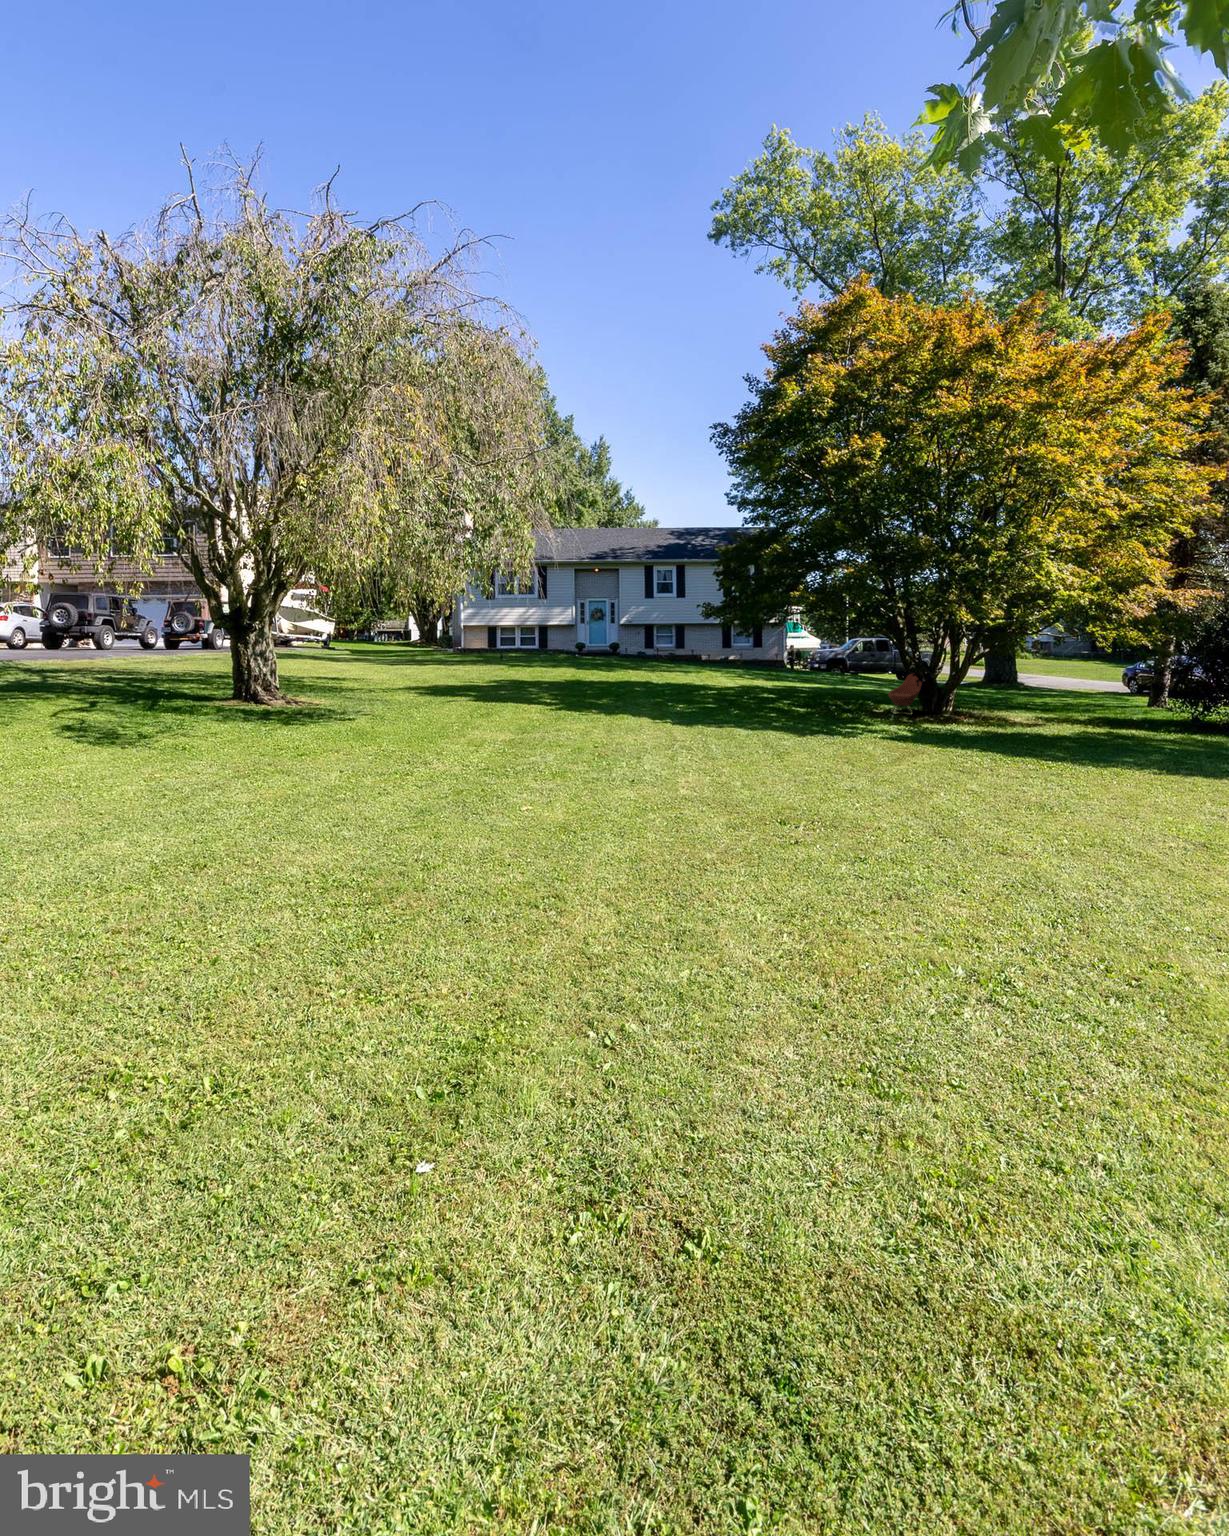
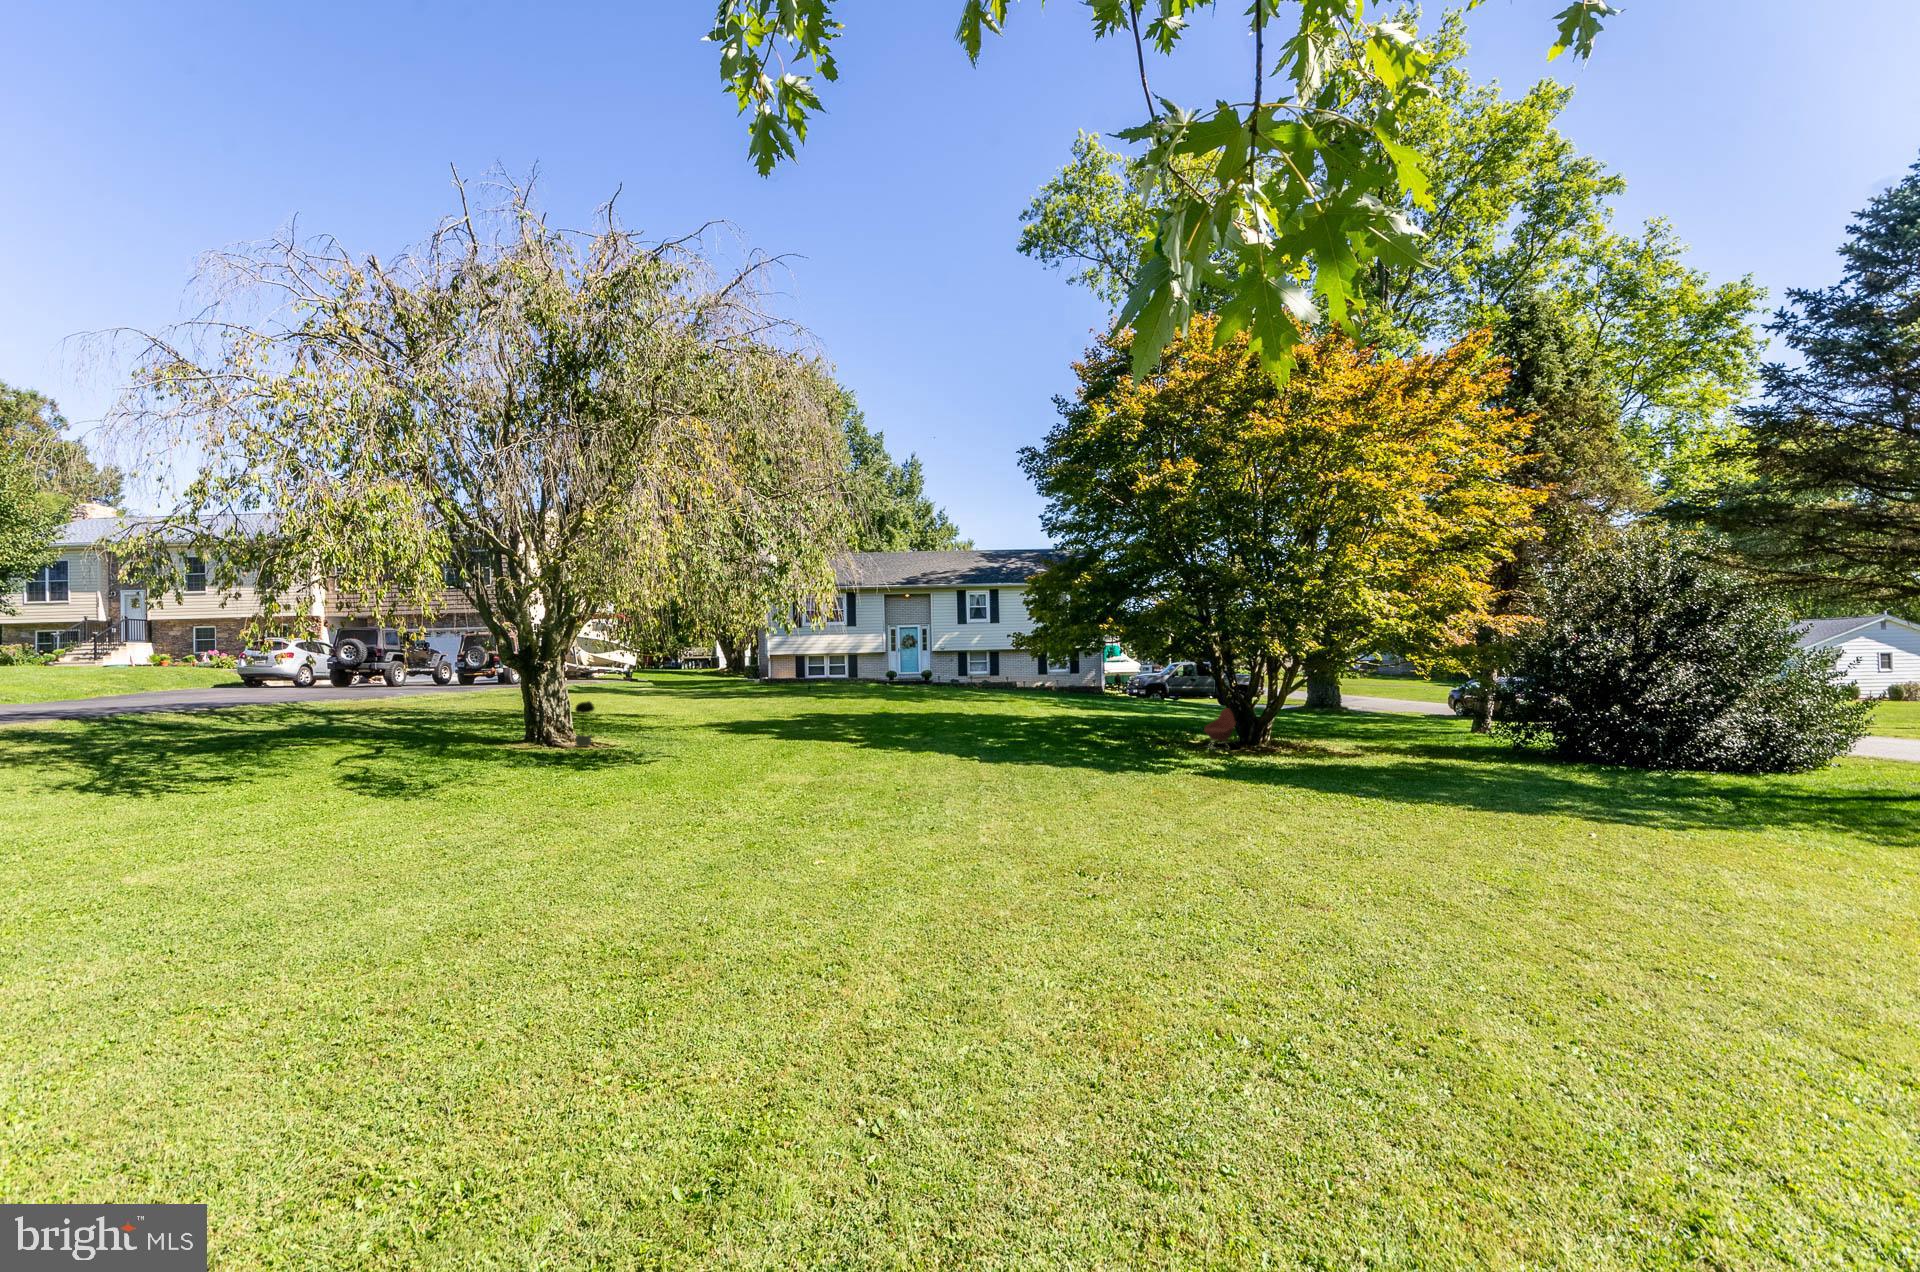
potted tree: none [276,660,295,704] -> present [575,701,595,747]

